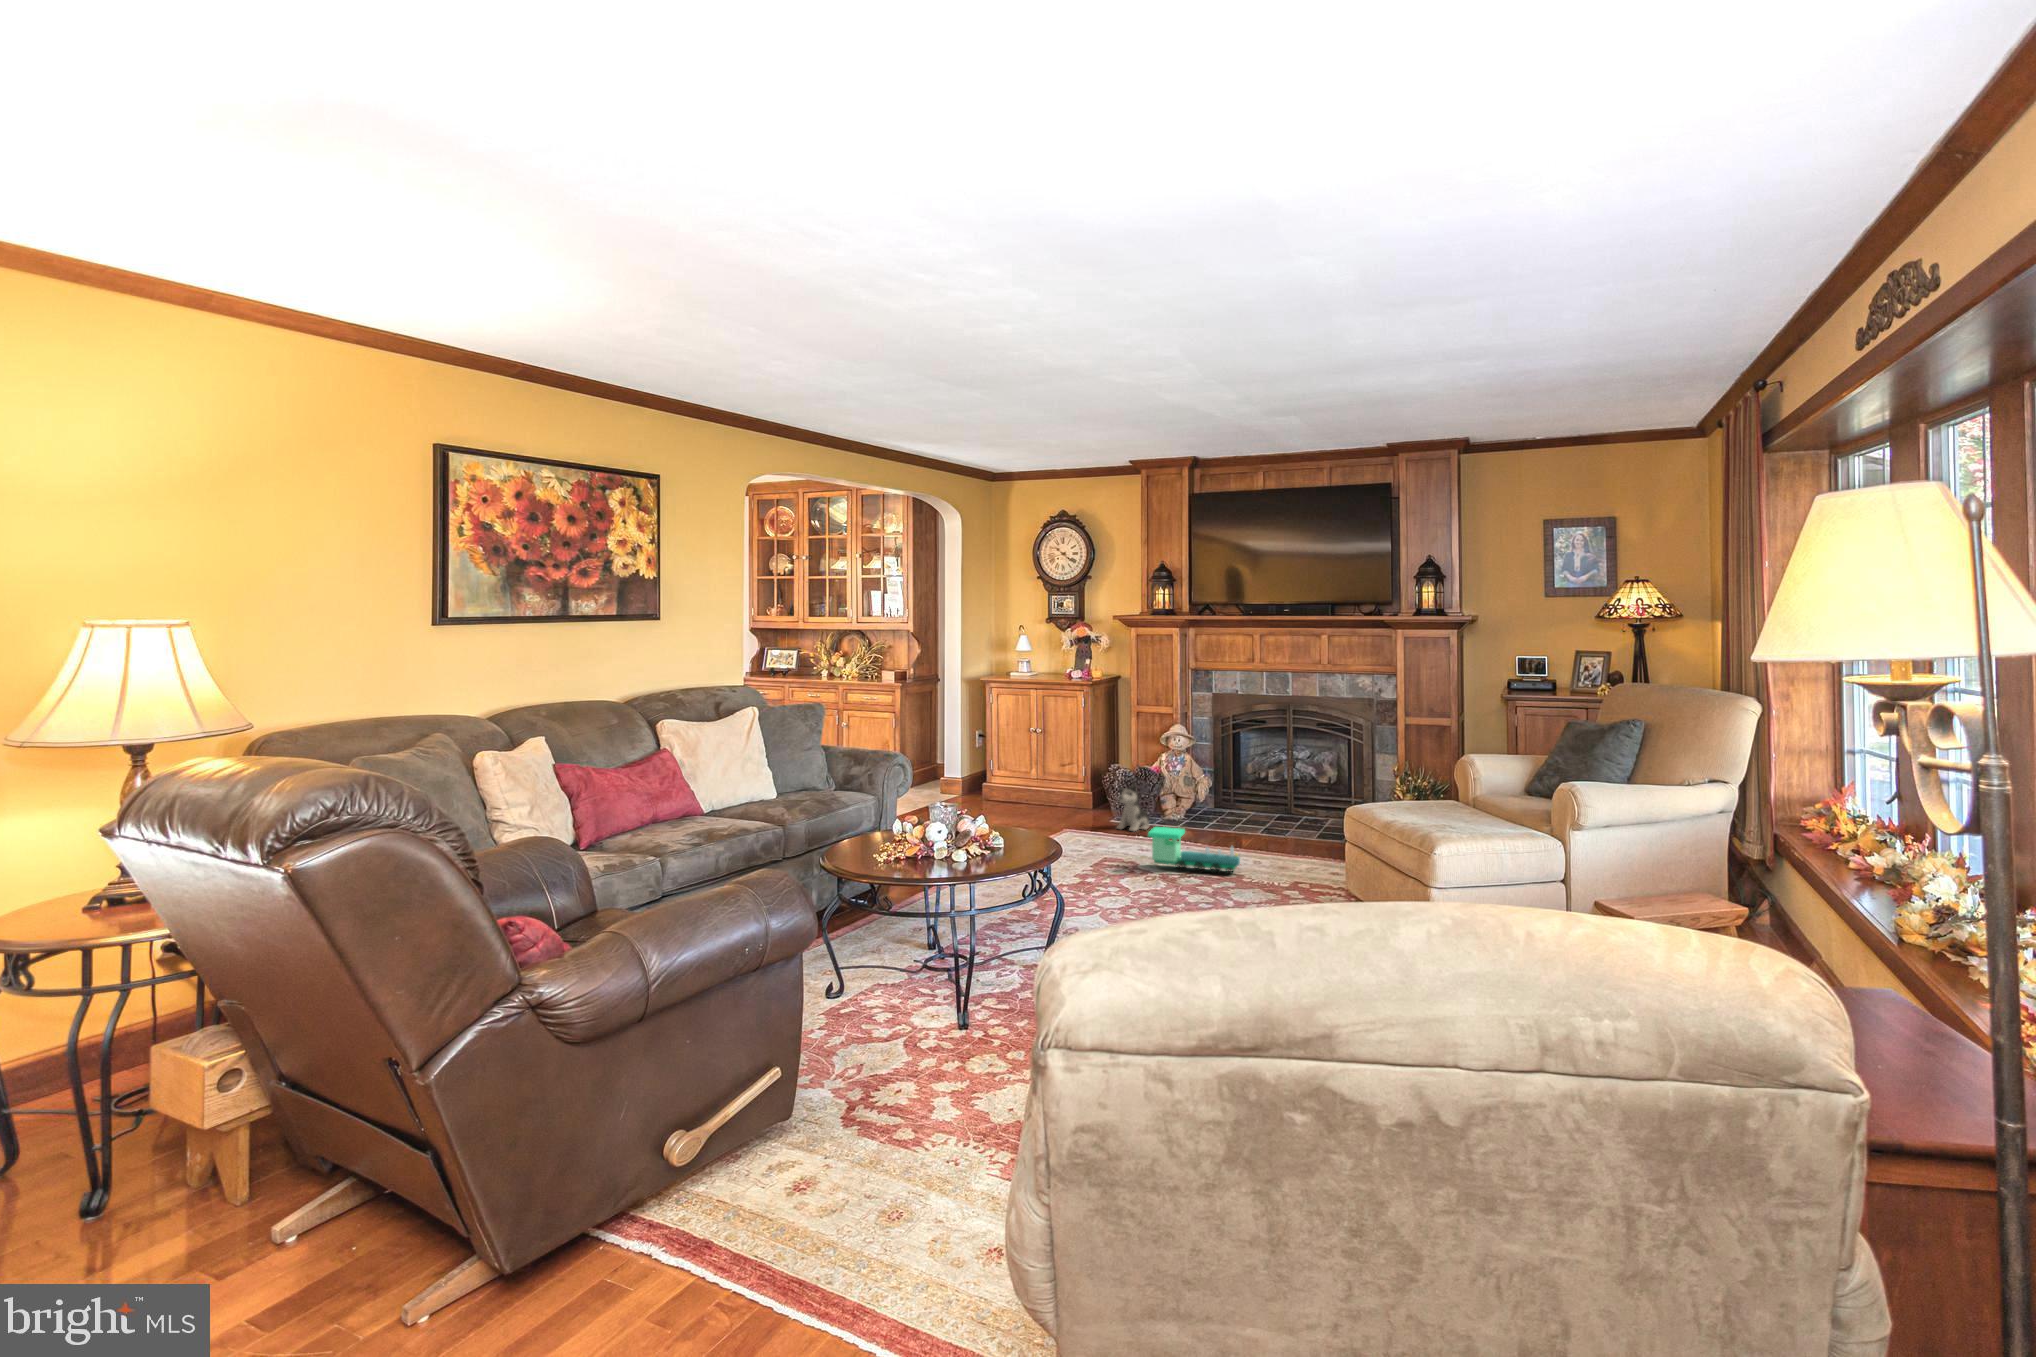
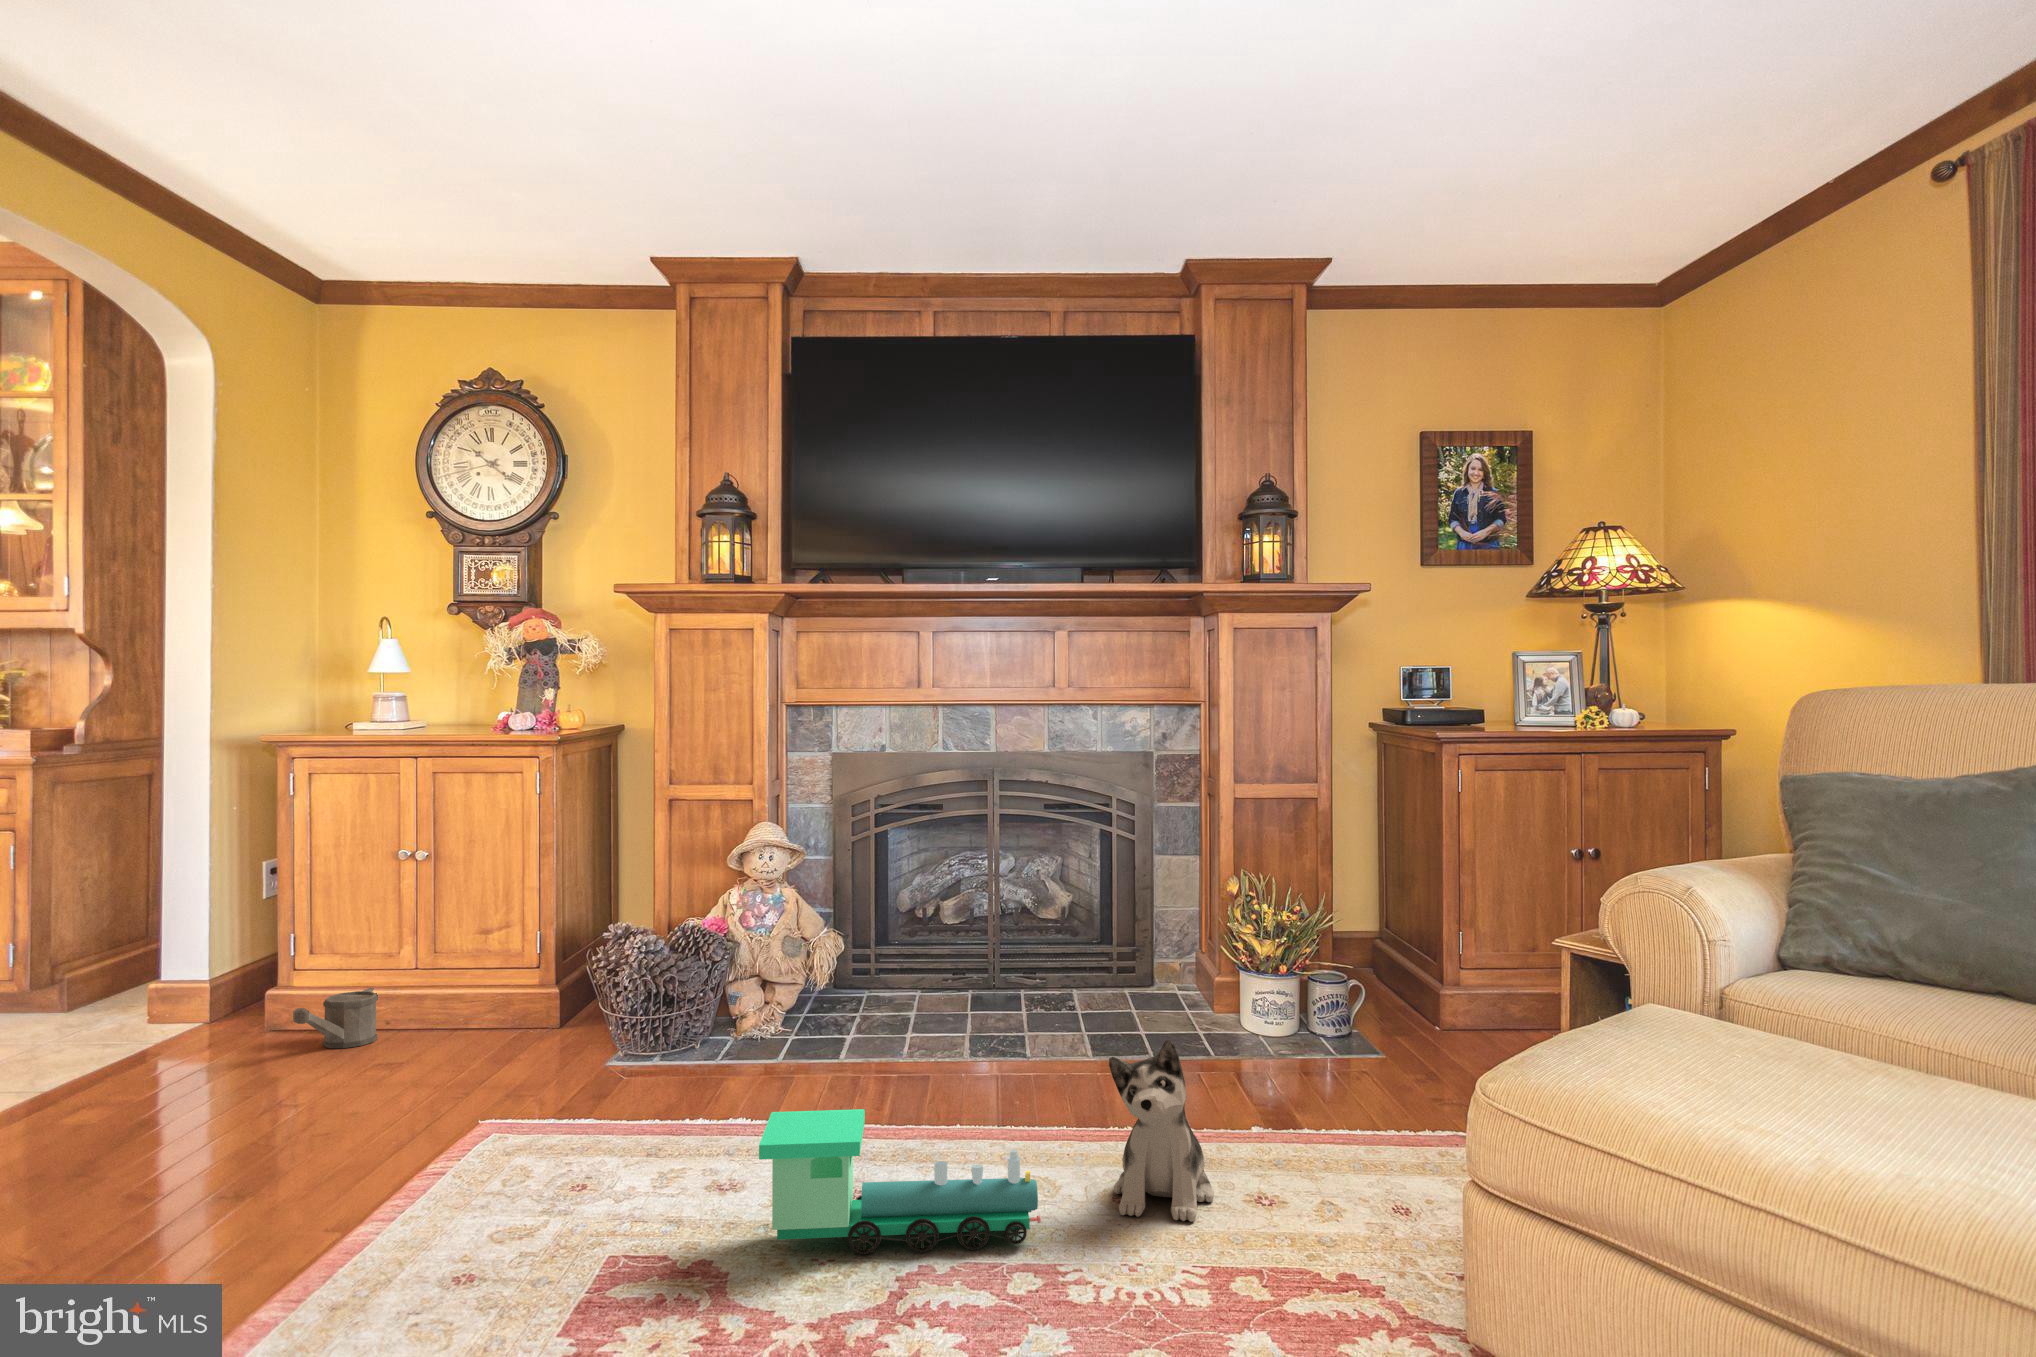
plush toy: present [1117,783,1149,831] -> present [1109,1040,1214,1222]
watering can: none [997,784,1025,806] -> present [293,988,378,1048]

